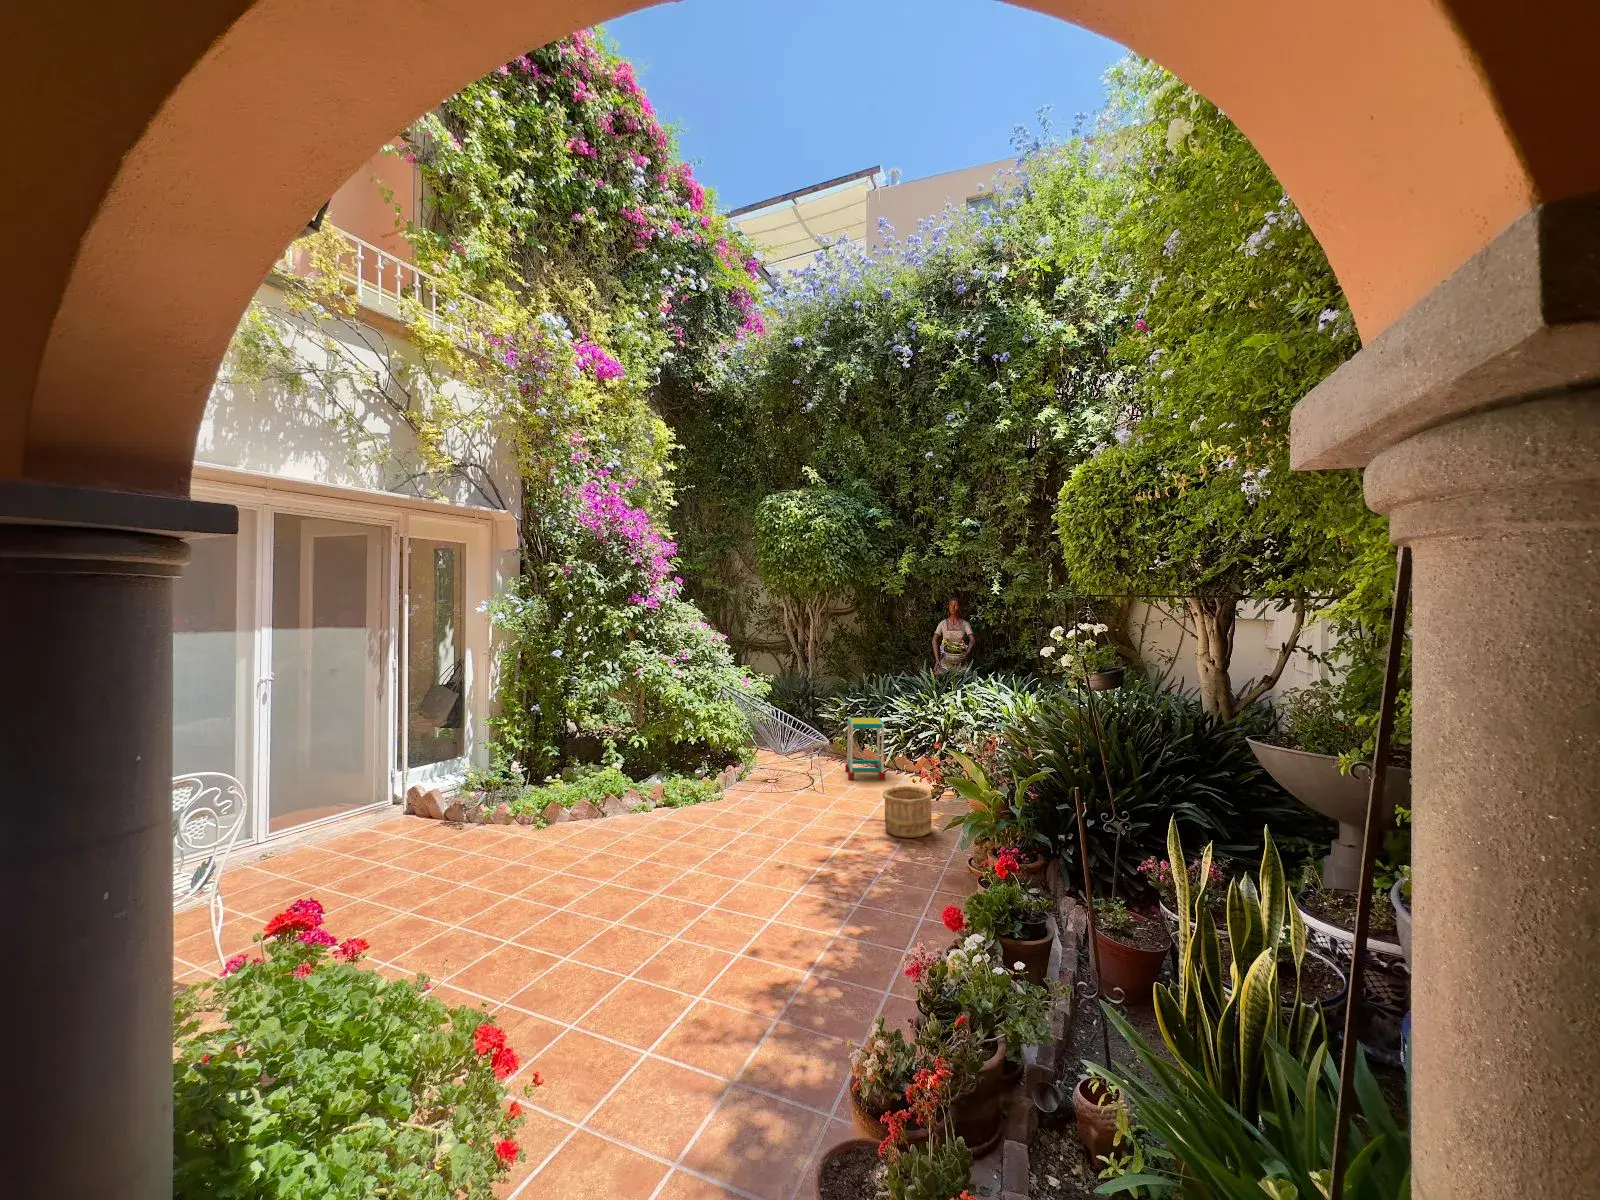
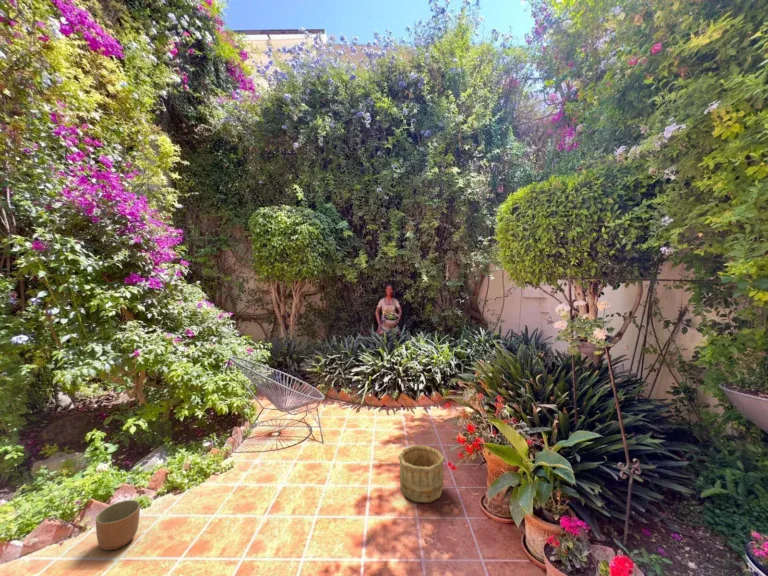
side table: present [845,718,885,780] -> none [334,372,369,427]
planter: none [619,792,648,825] -> present [96,500,140,550]

